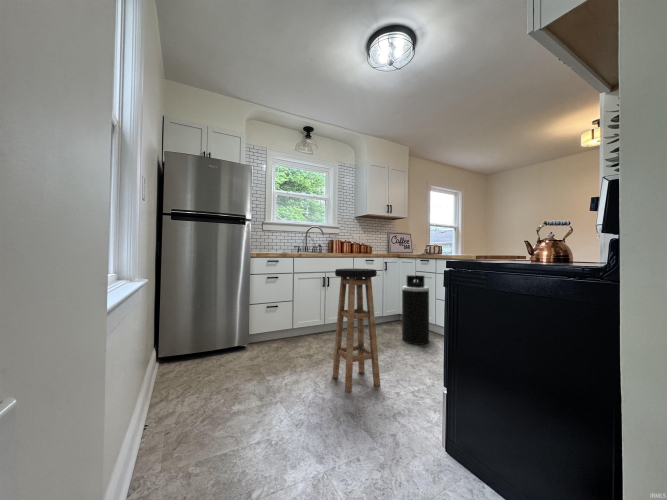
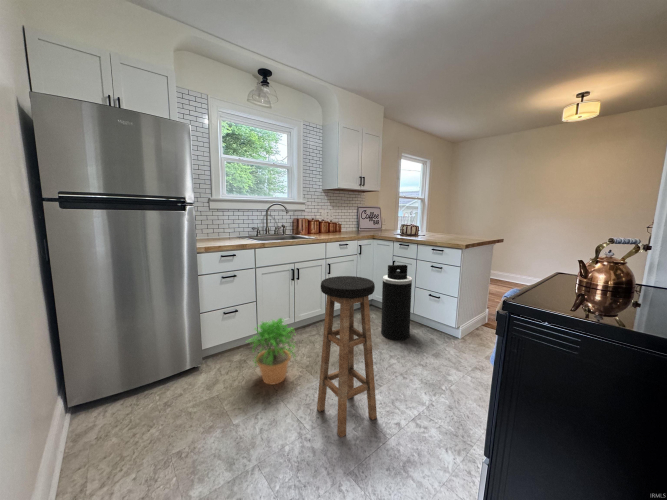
potted plant: none [281,307,324,362] -> present [250,318,294,385]

